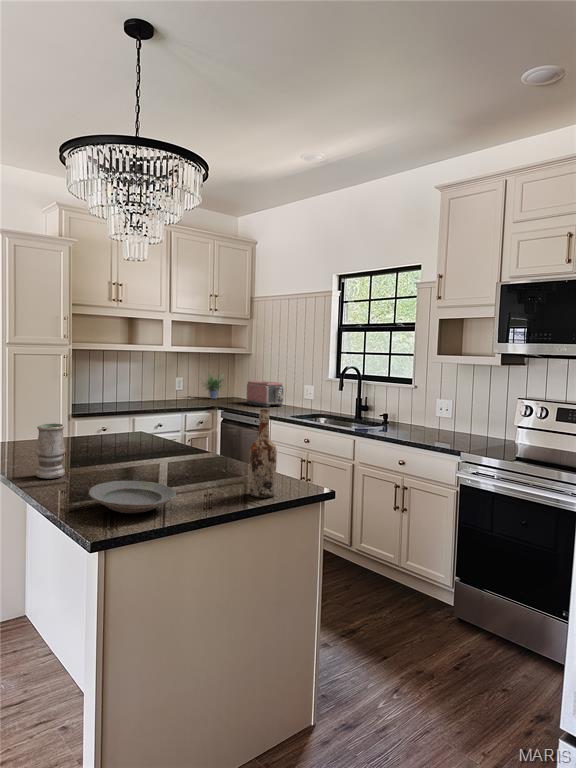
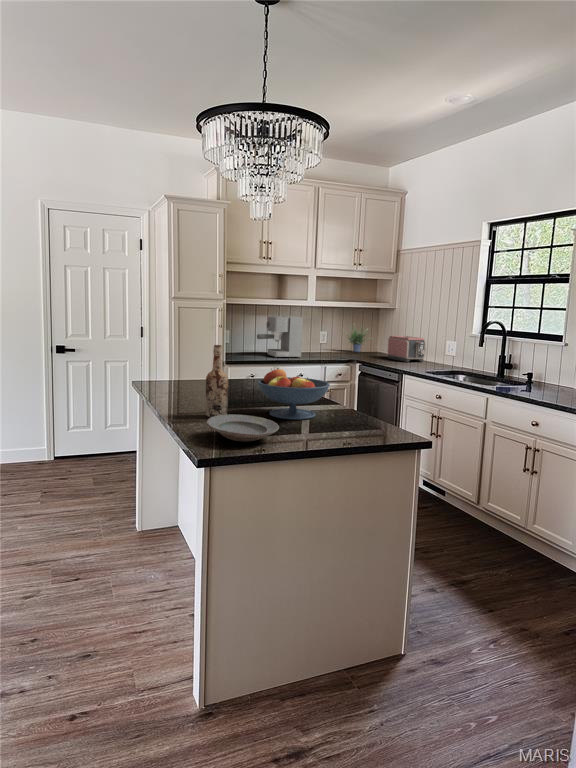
coffee maker: none [109,364,160,408] -> present [257,316,303,358]
wine bottle: present [249,409,277,498] -> present [206,345,228,418]
vase: present [35,423,65,479] -> none [176,364,199,410]
fruit bowl: none [137,424,218,480] -> present [258,369,330,420]

